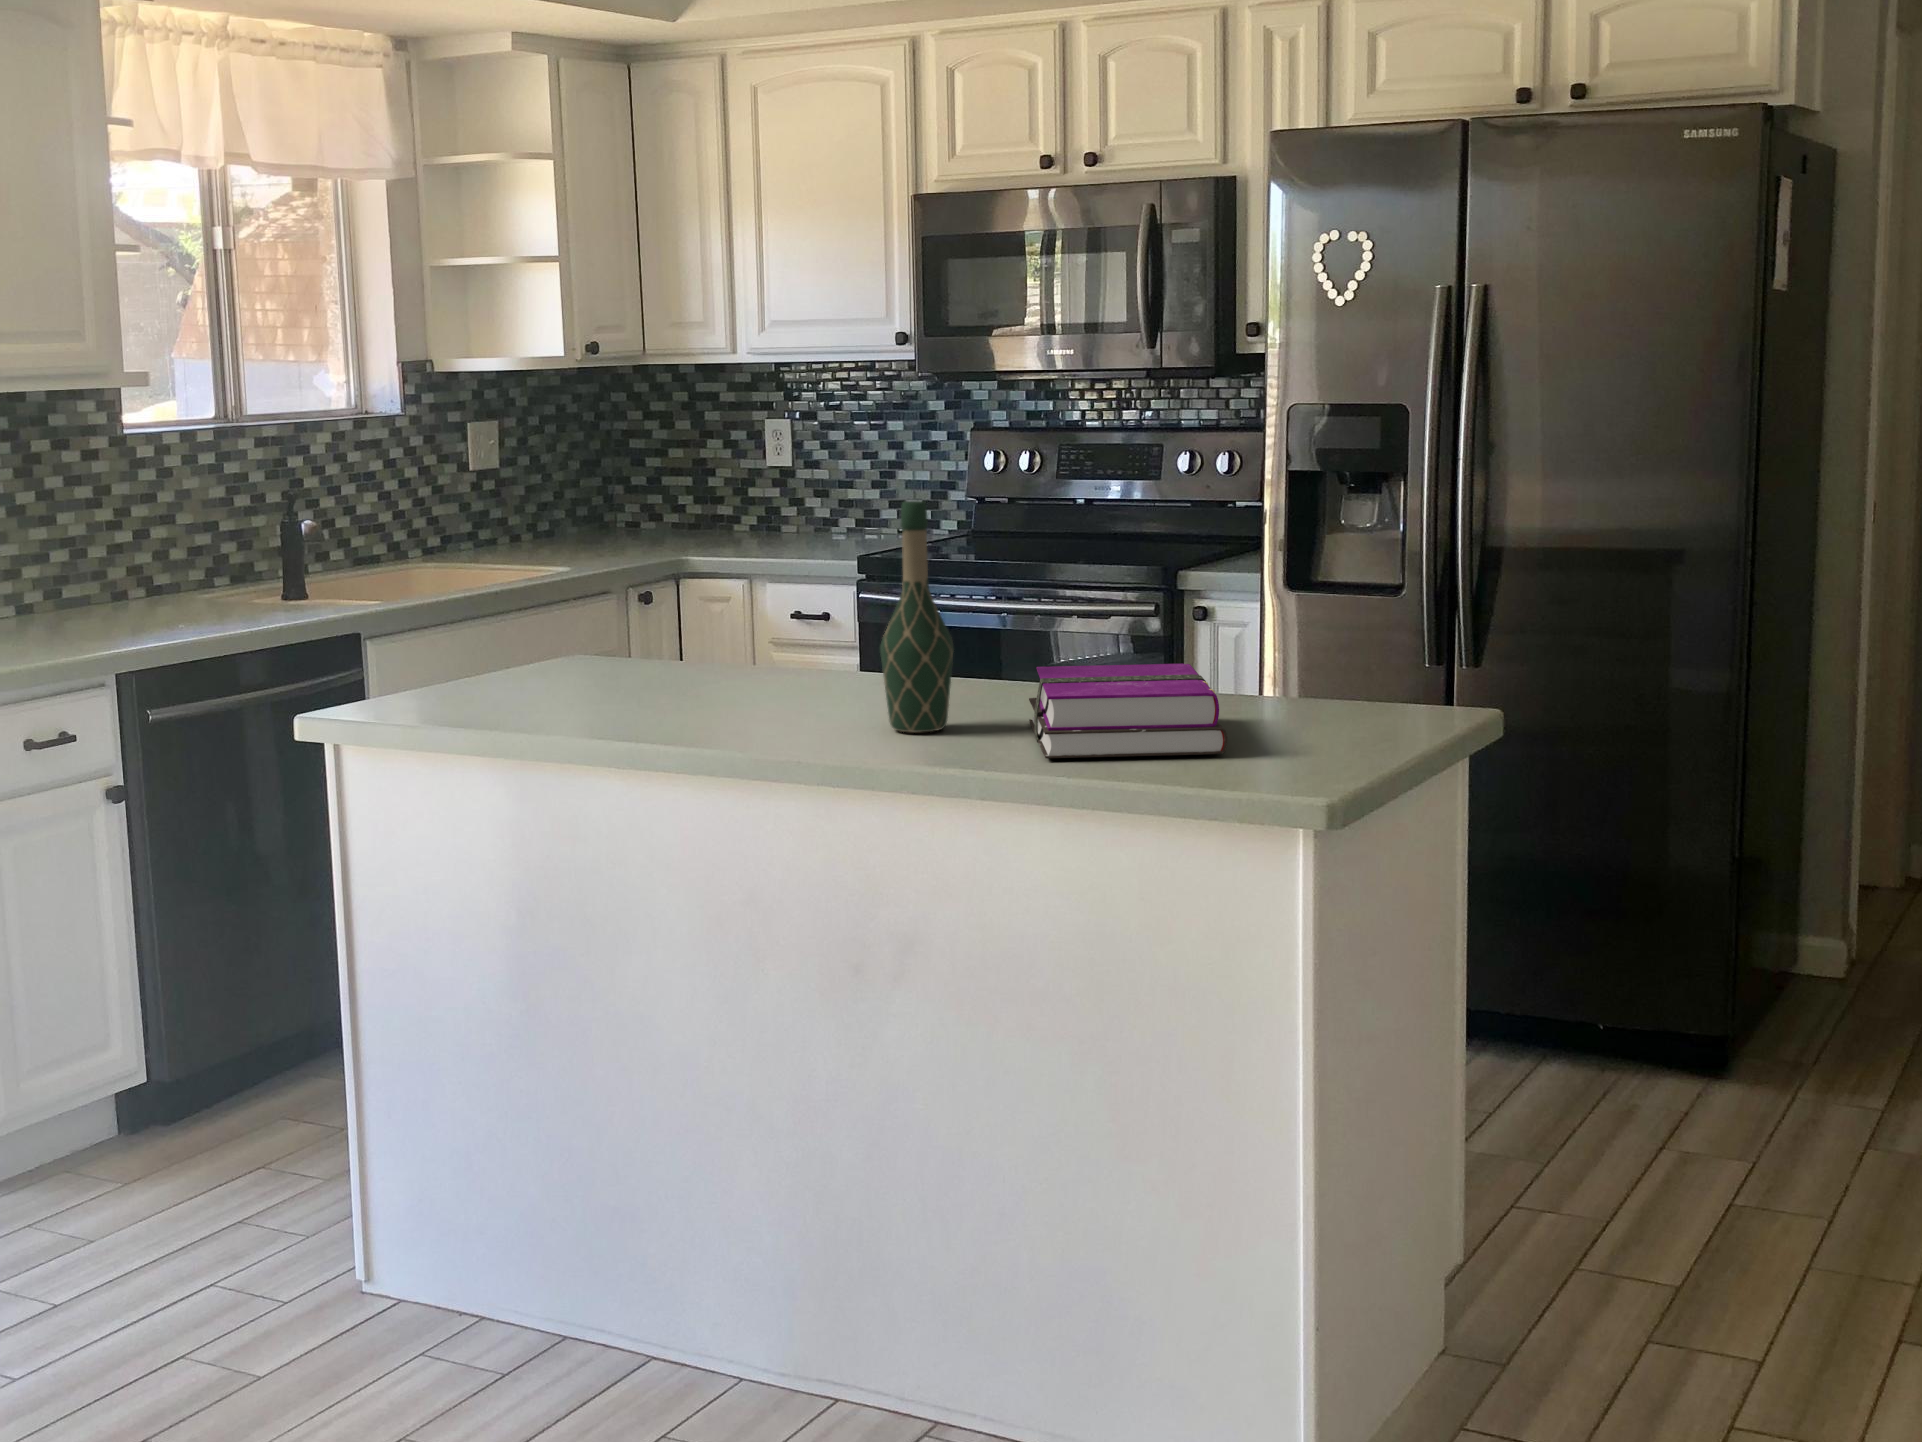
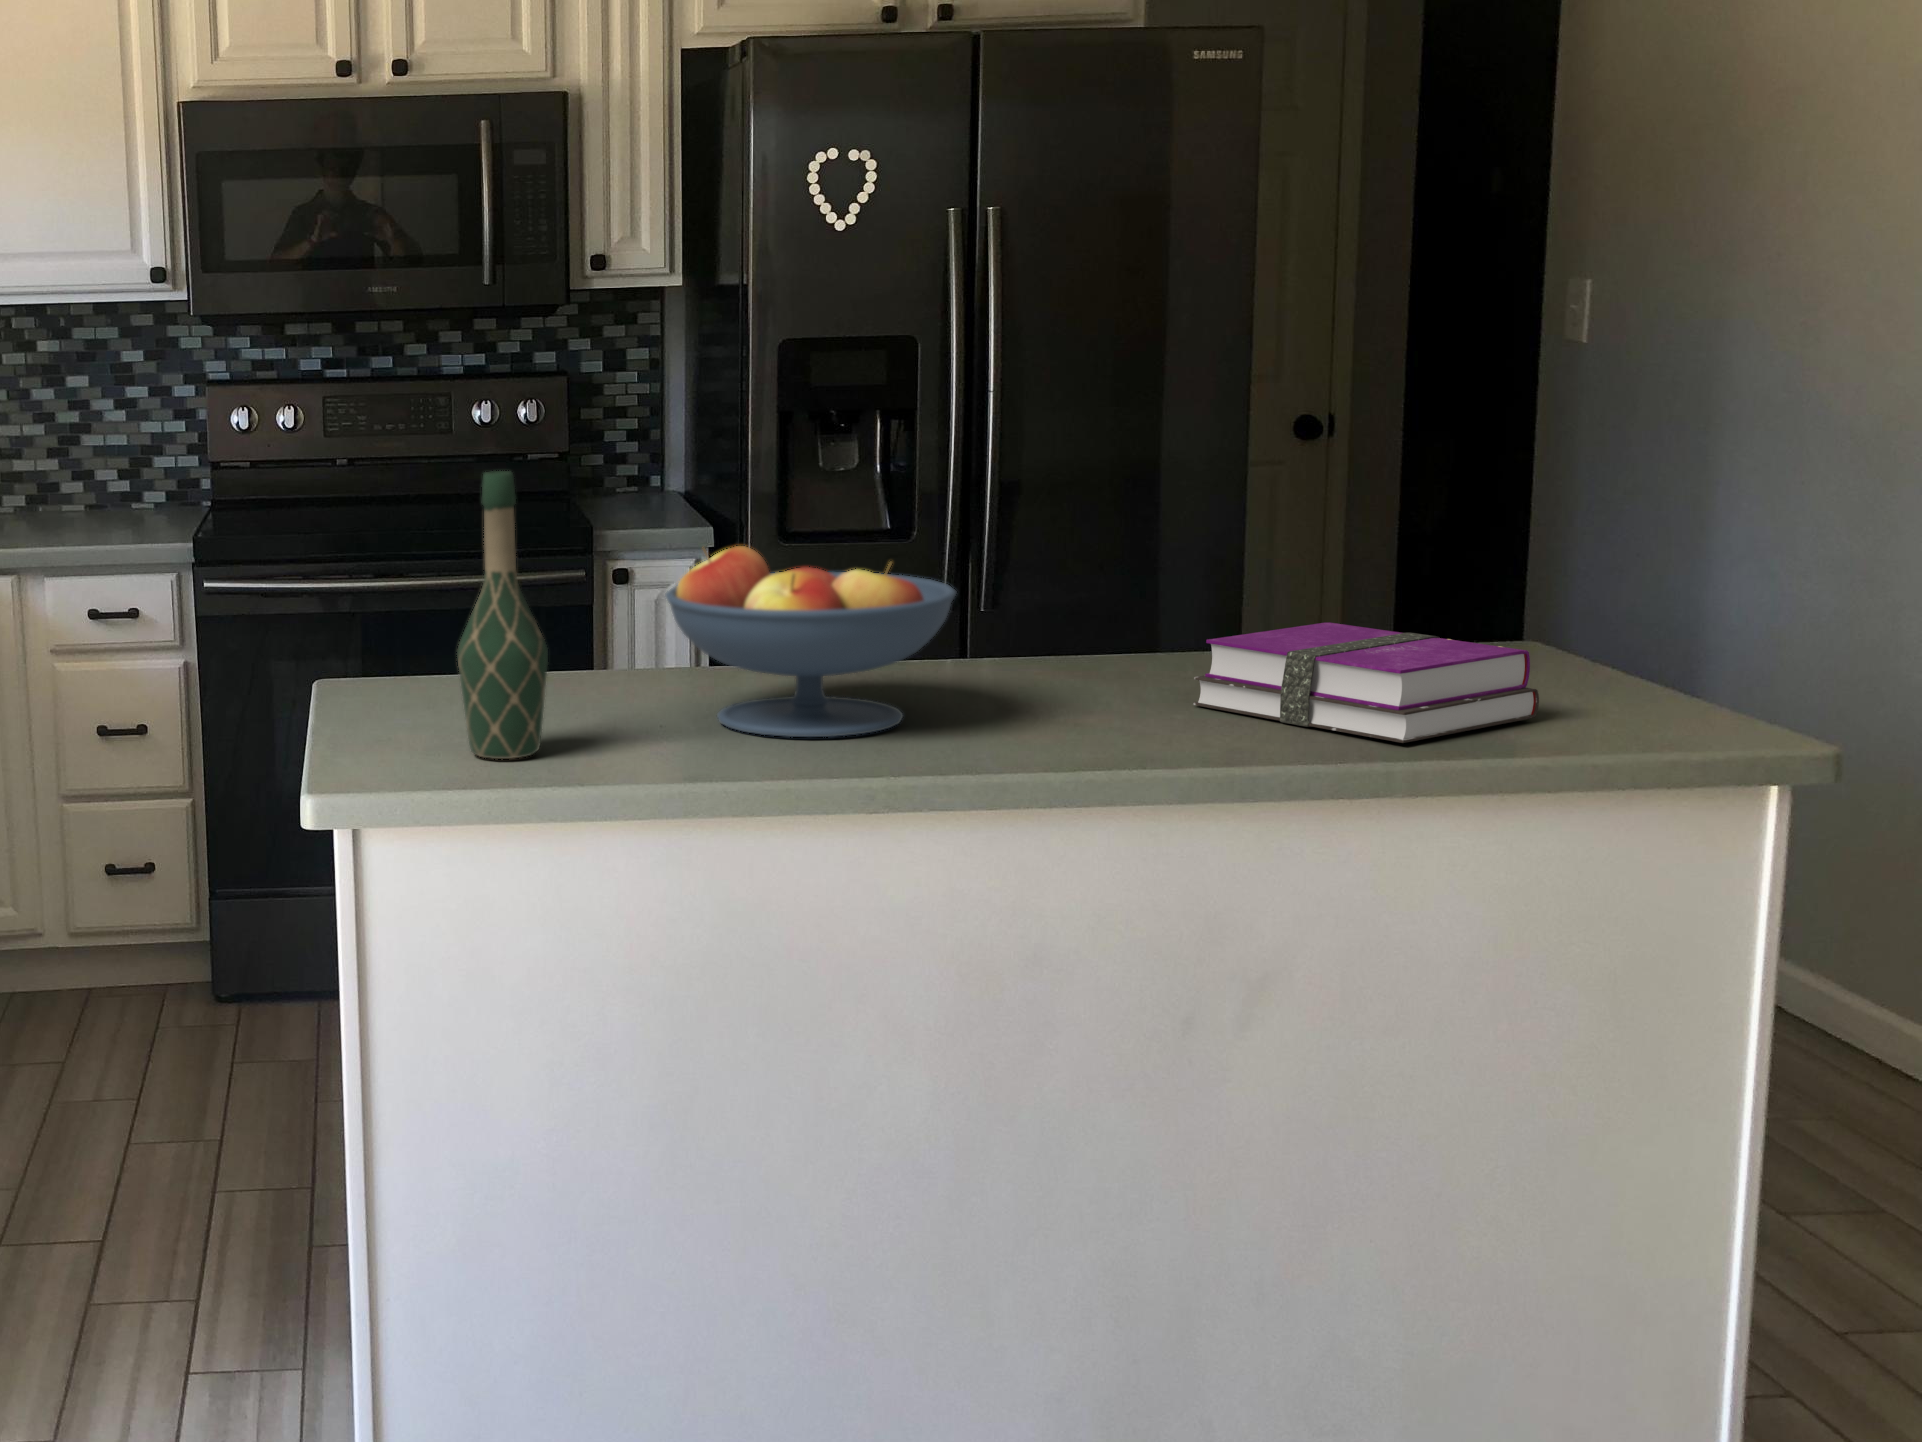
wine bottle: present [880,501,954,733] -> present [457,471,548,759]
fruit bowl: none [623,562,850,715] -> present [665,546,956,737]

